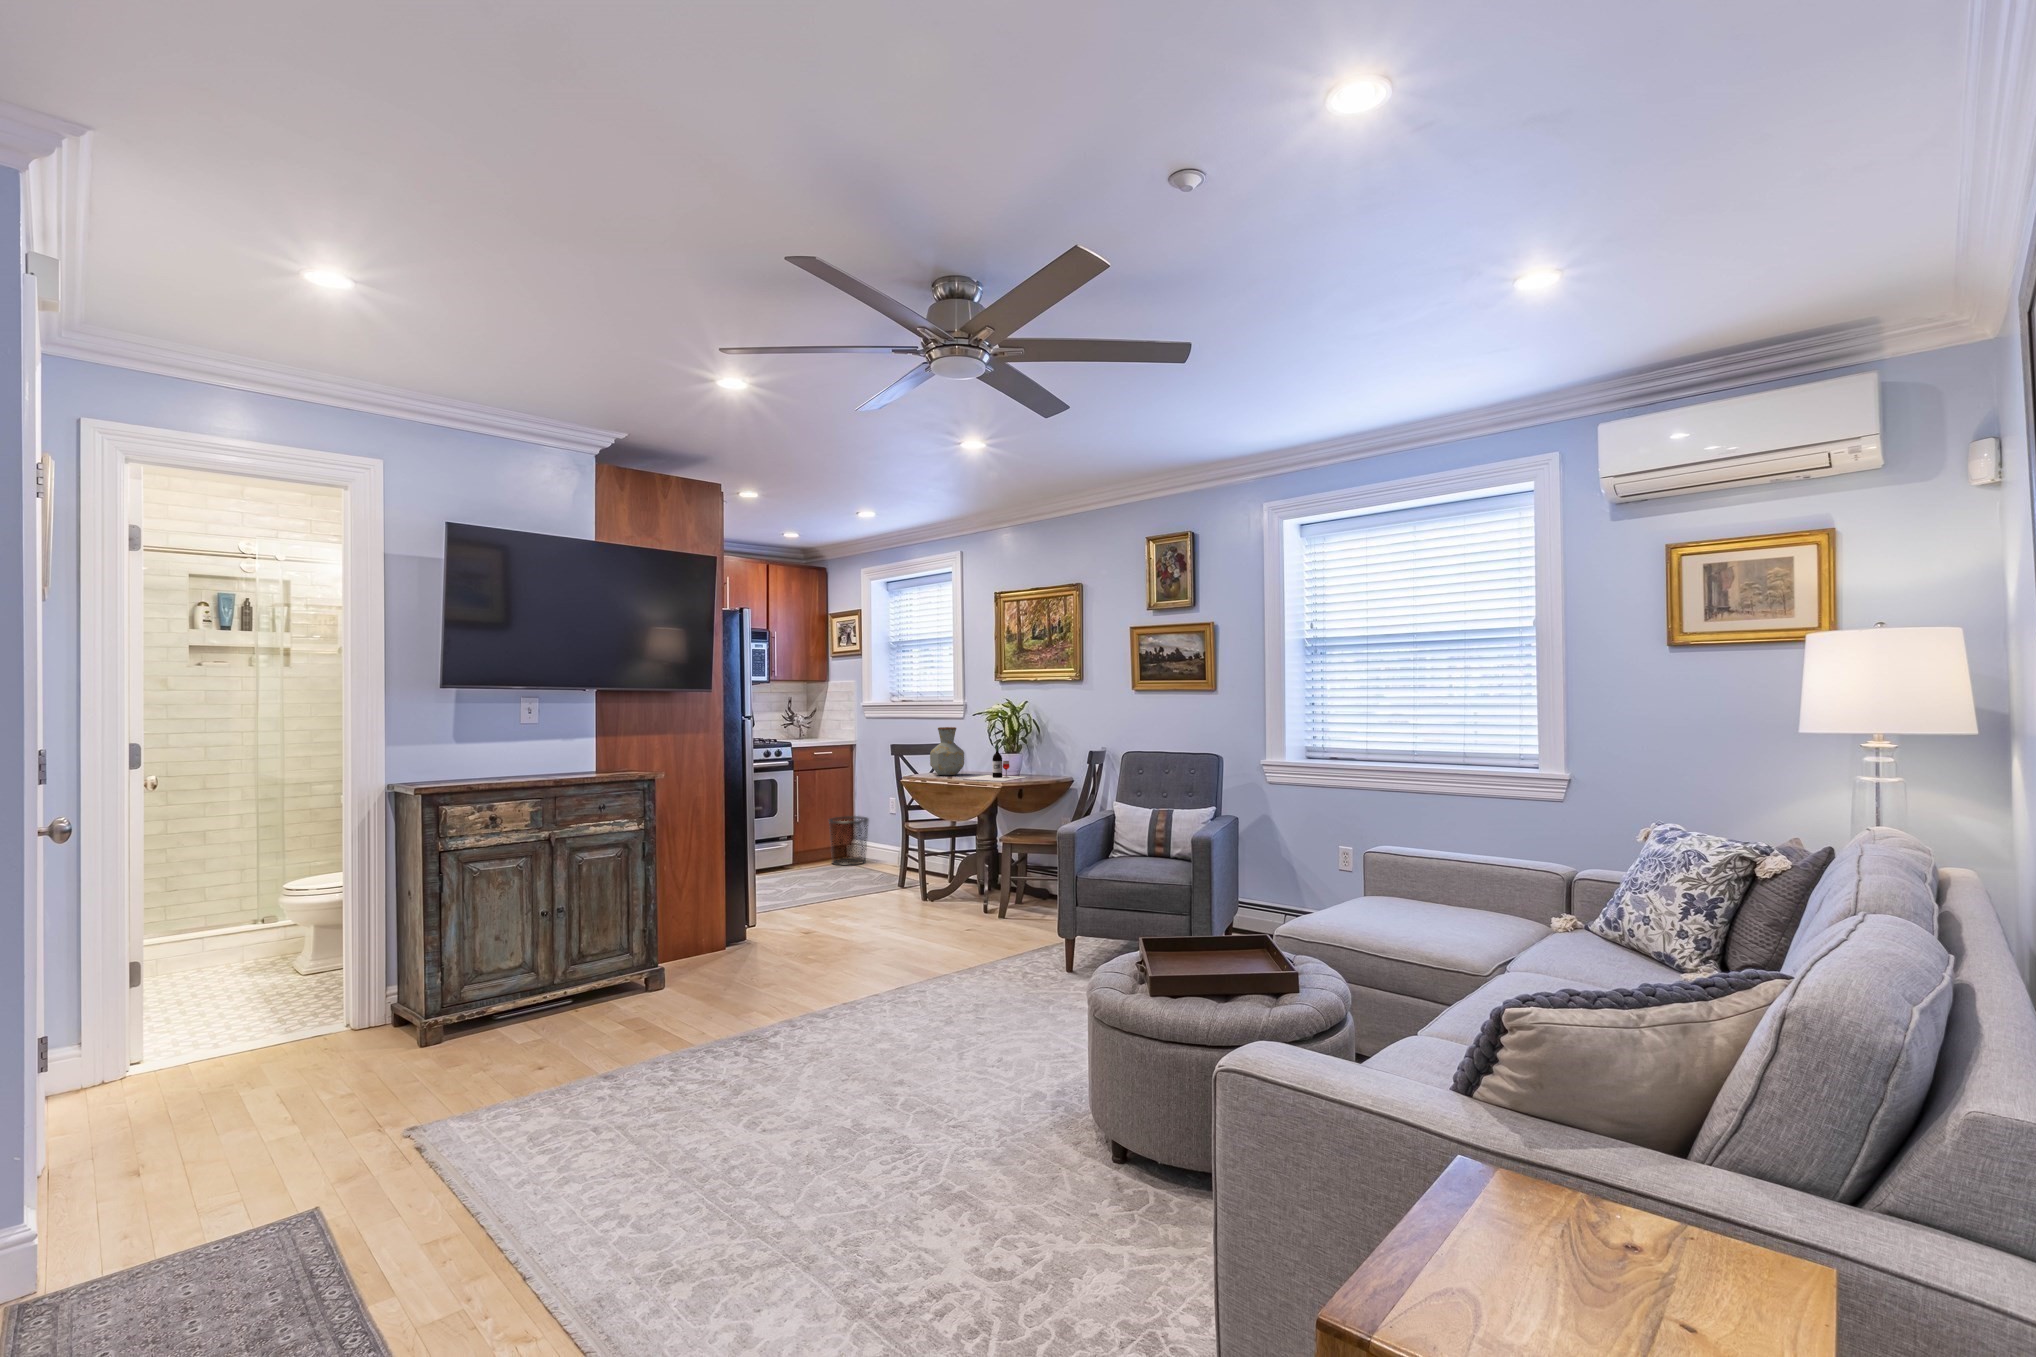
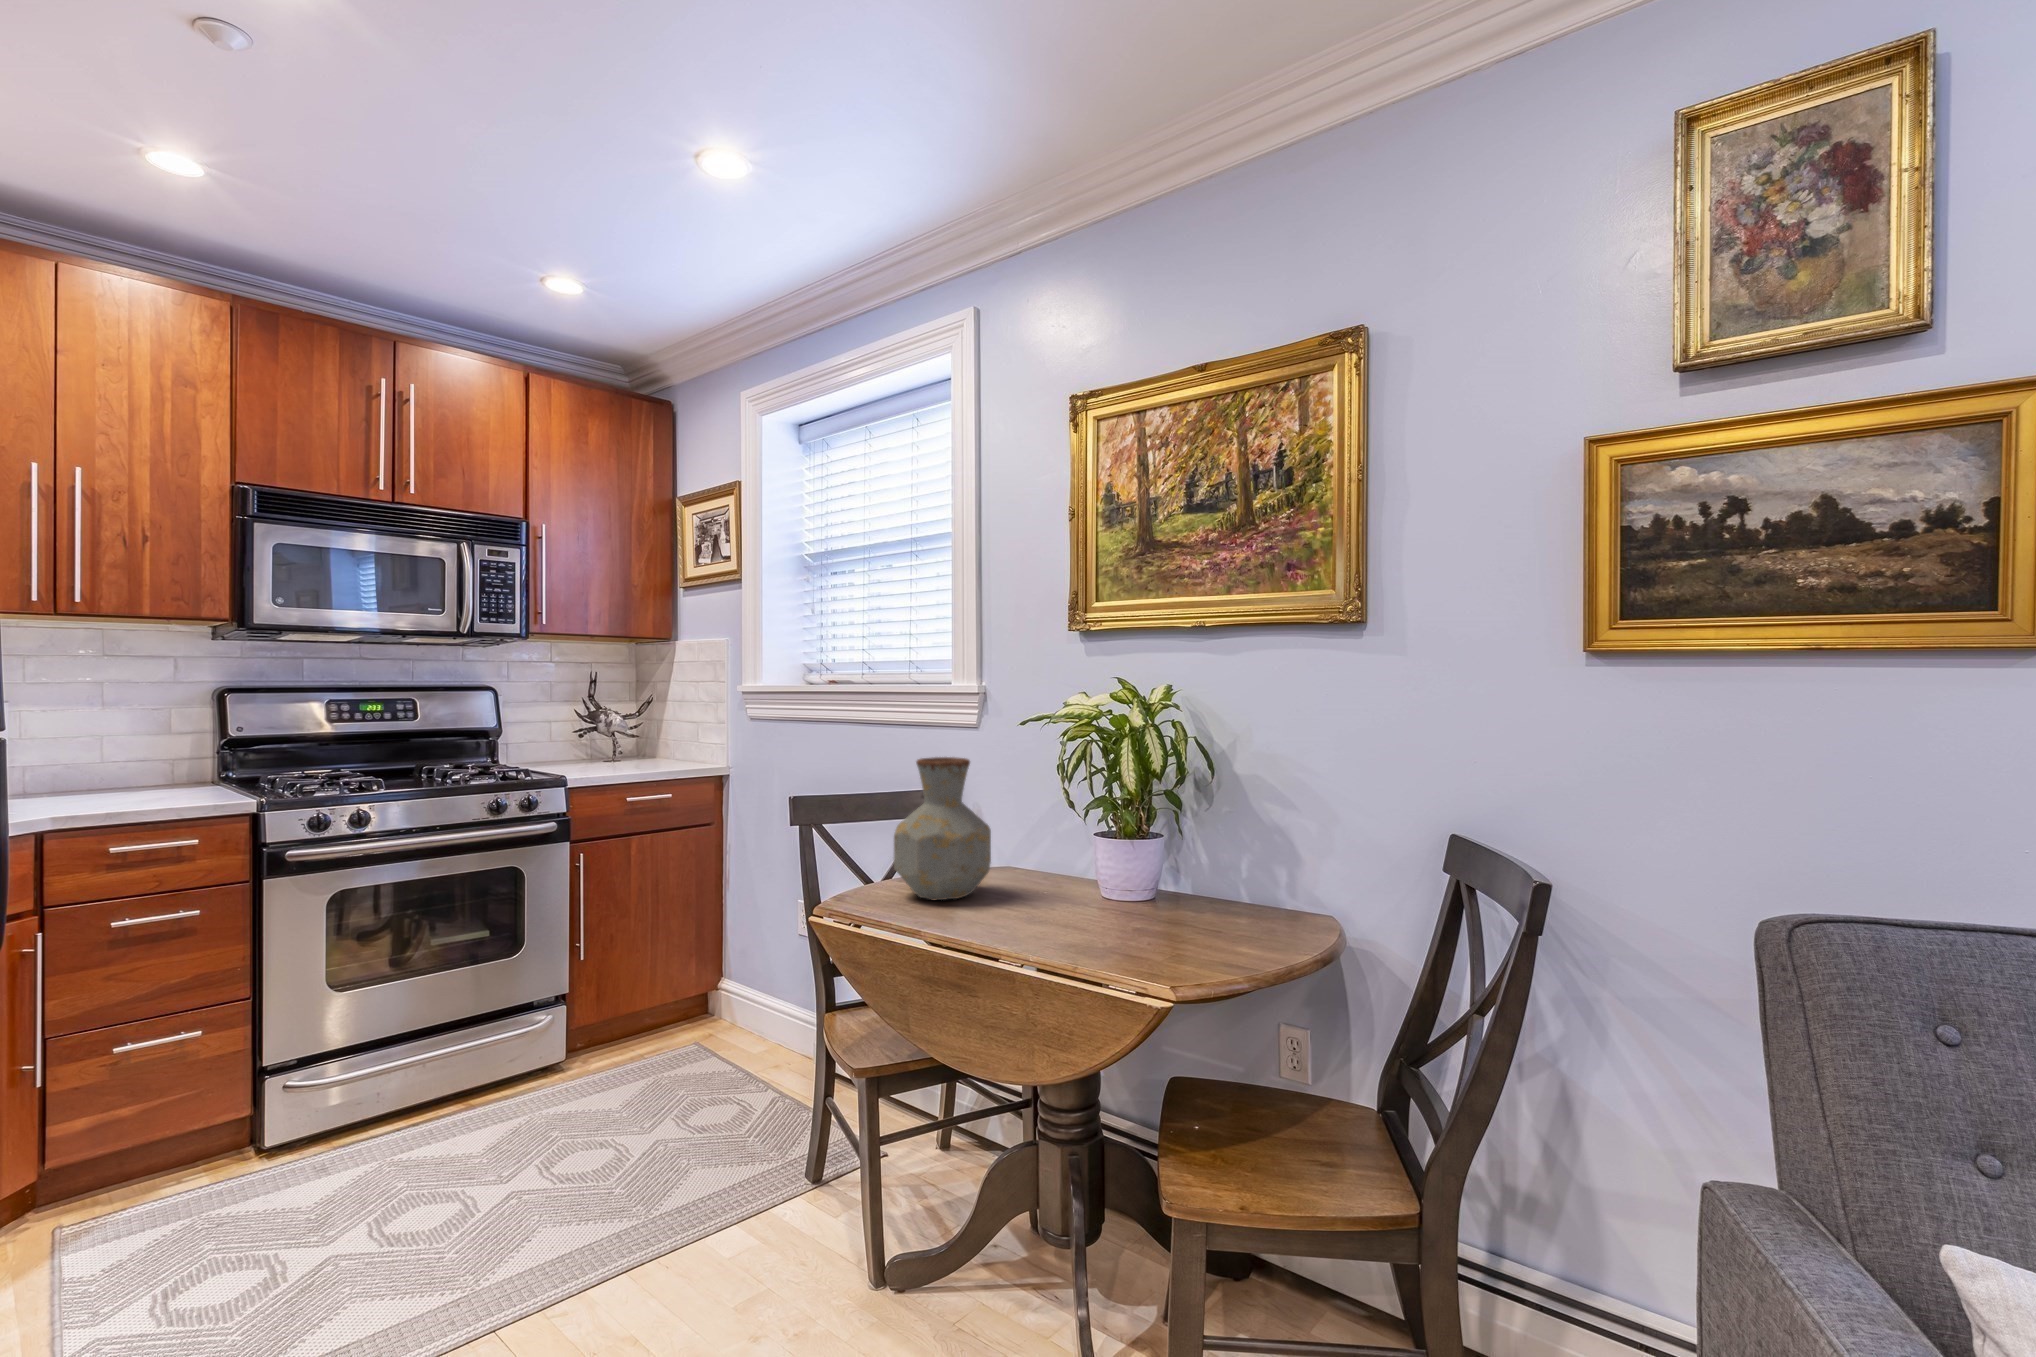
wine bottle: present [964,745,1025,781] -> none [993,822,1198,957]
trash can: present [829,816,869,865] -> none [654,936,751,1061]

